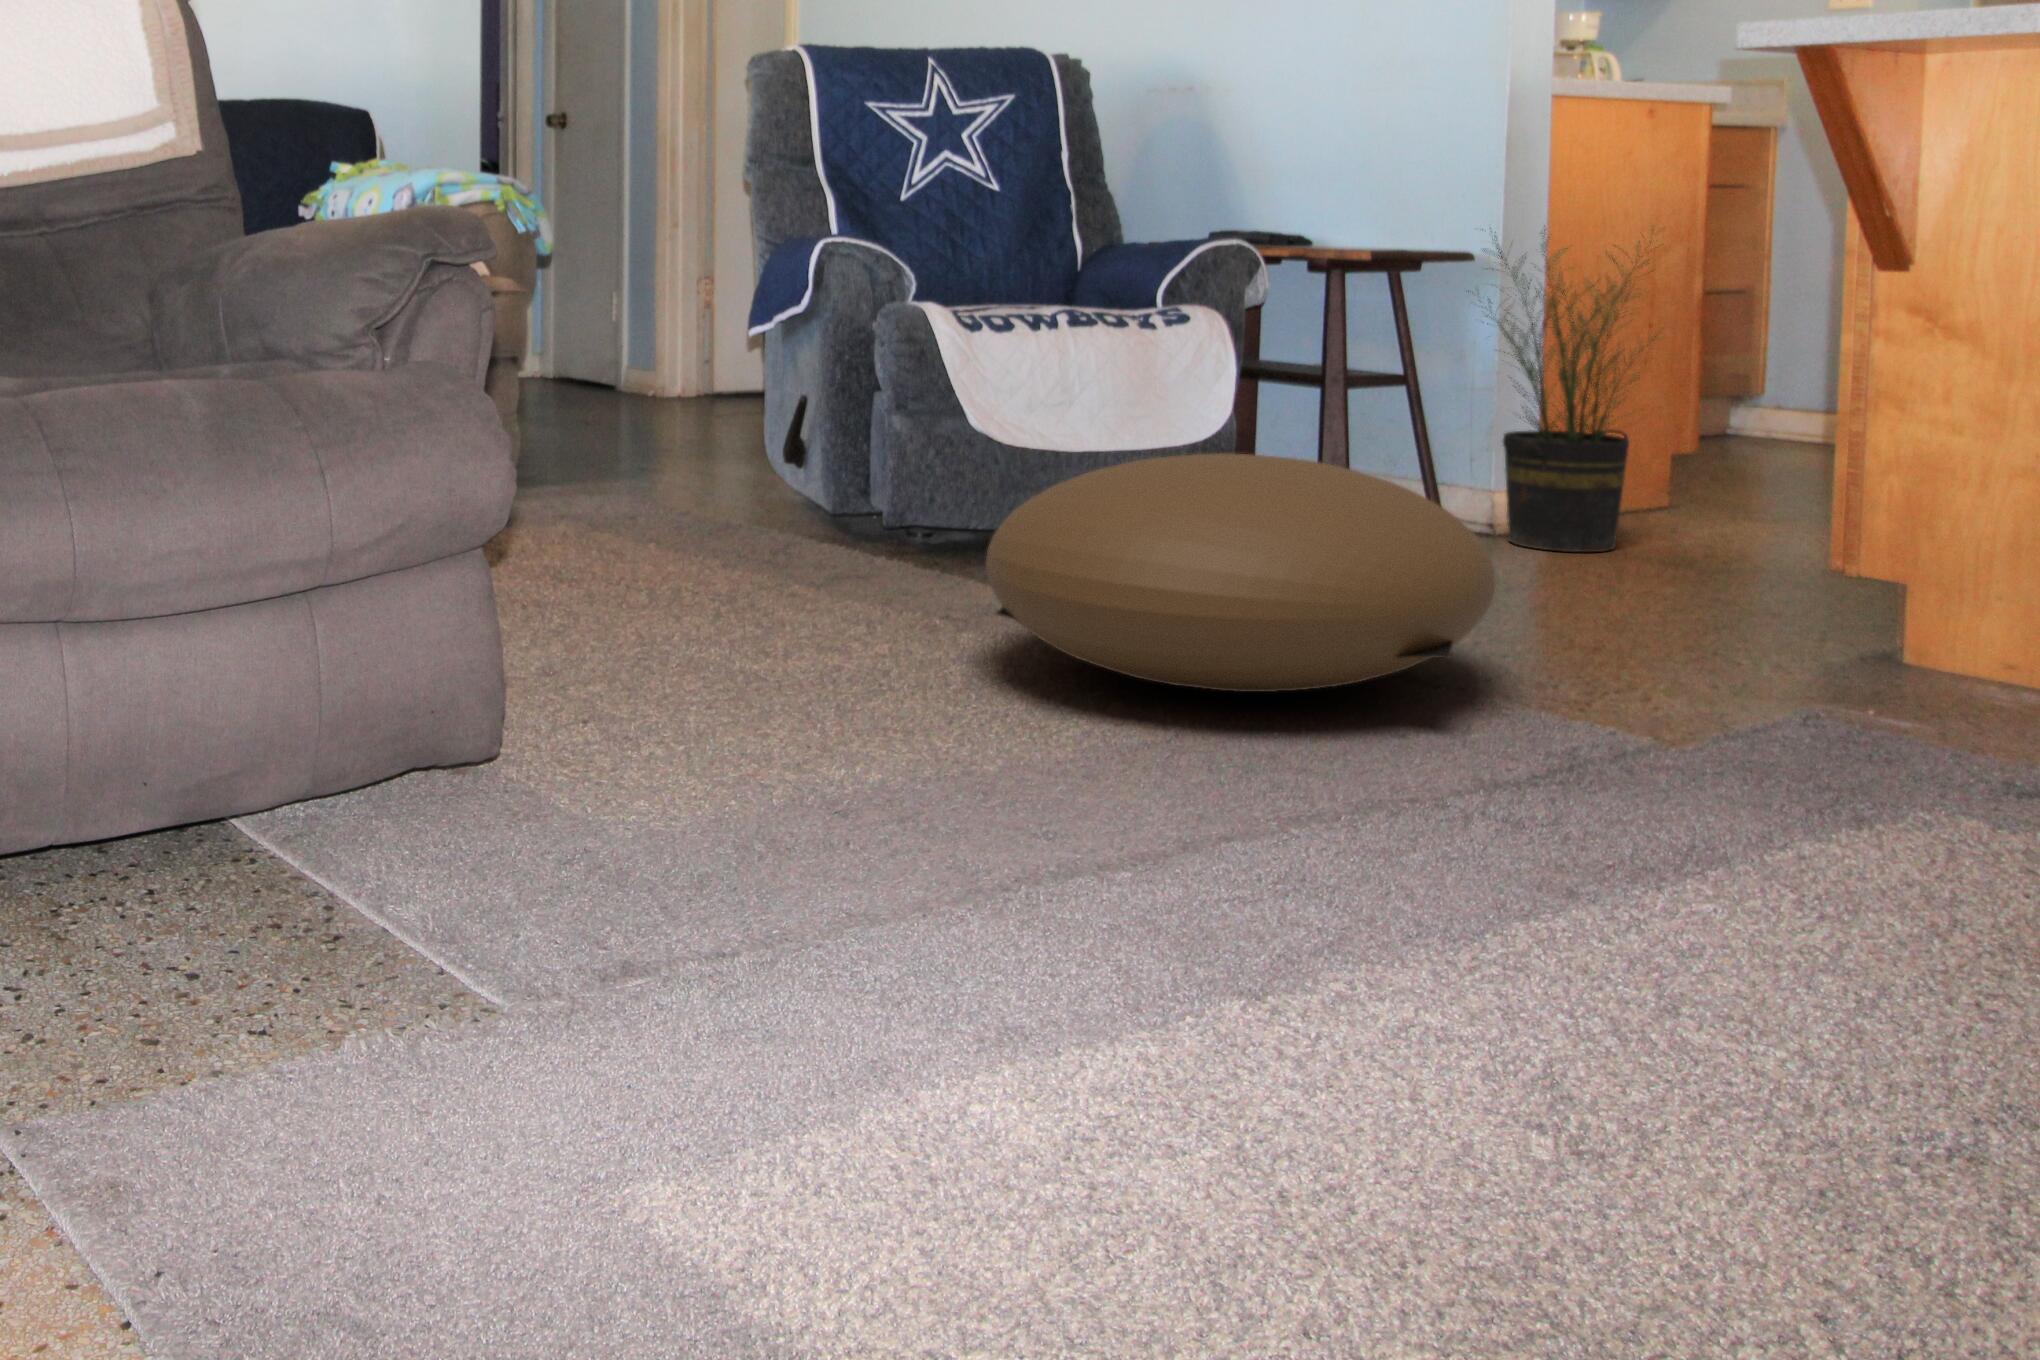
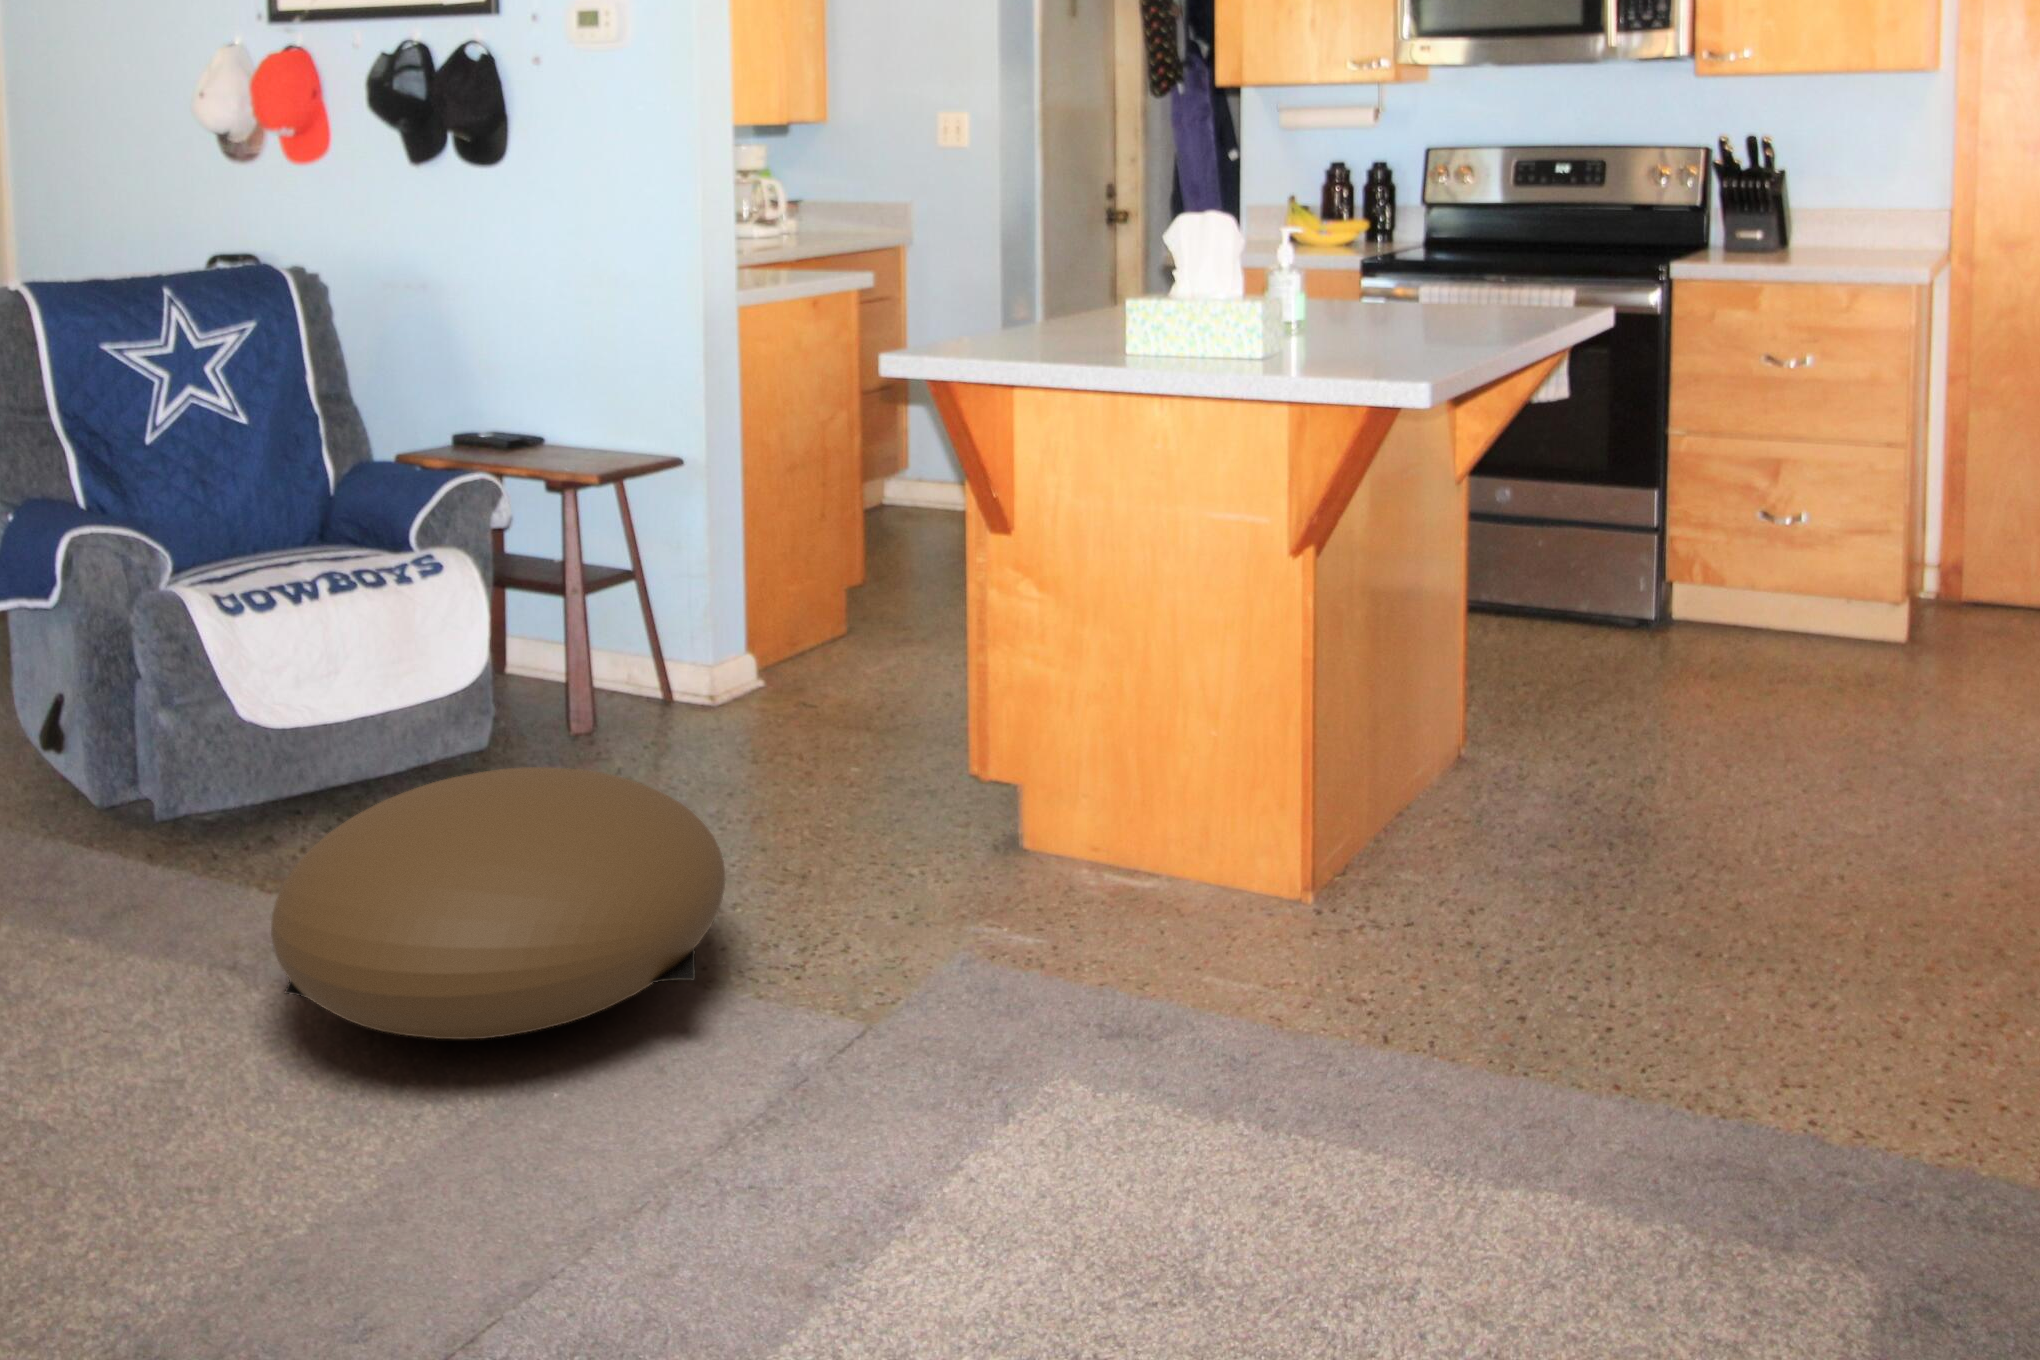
potted plant: present [1468,225,1666,552] -> none [680,428,847,725]

